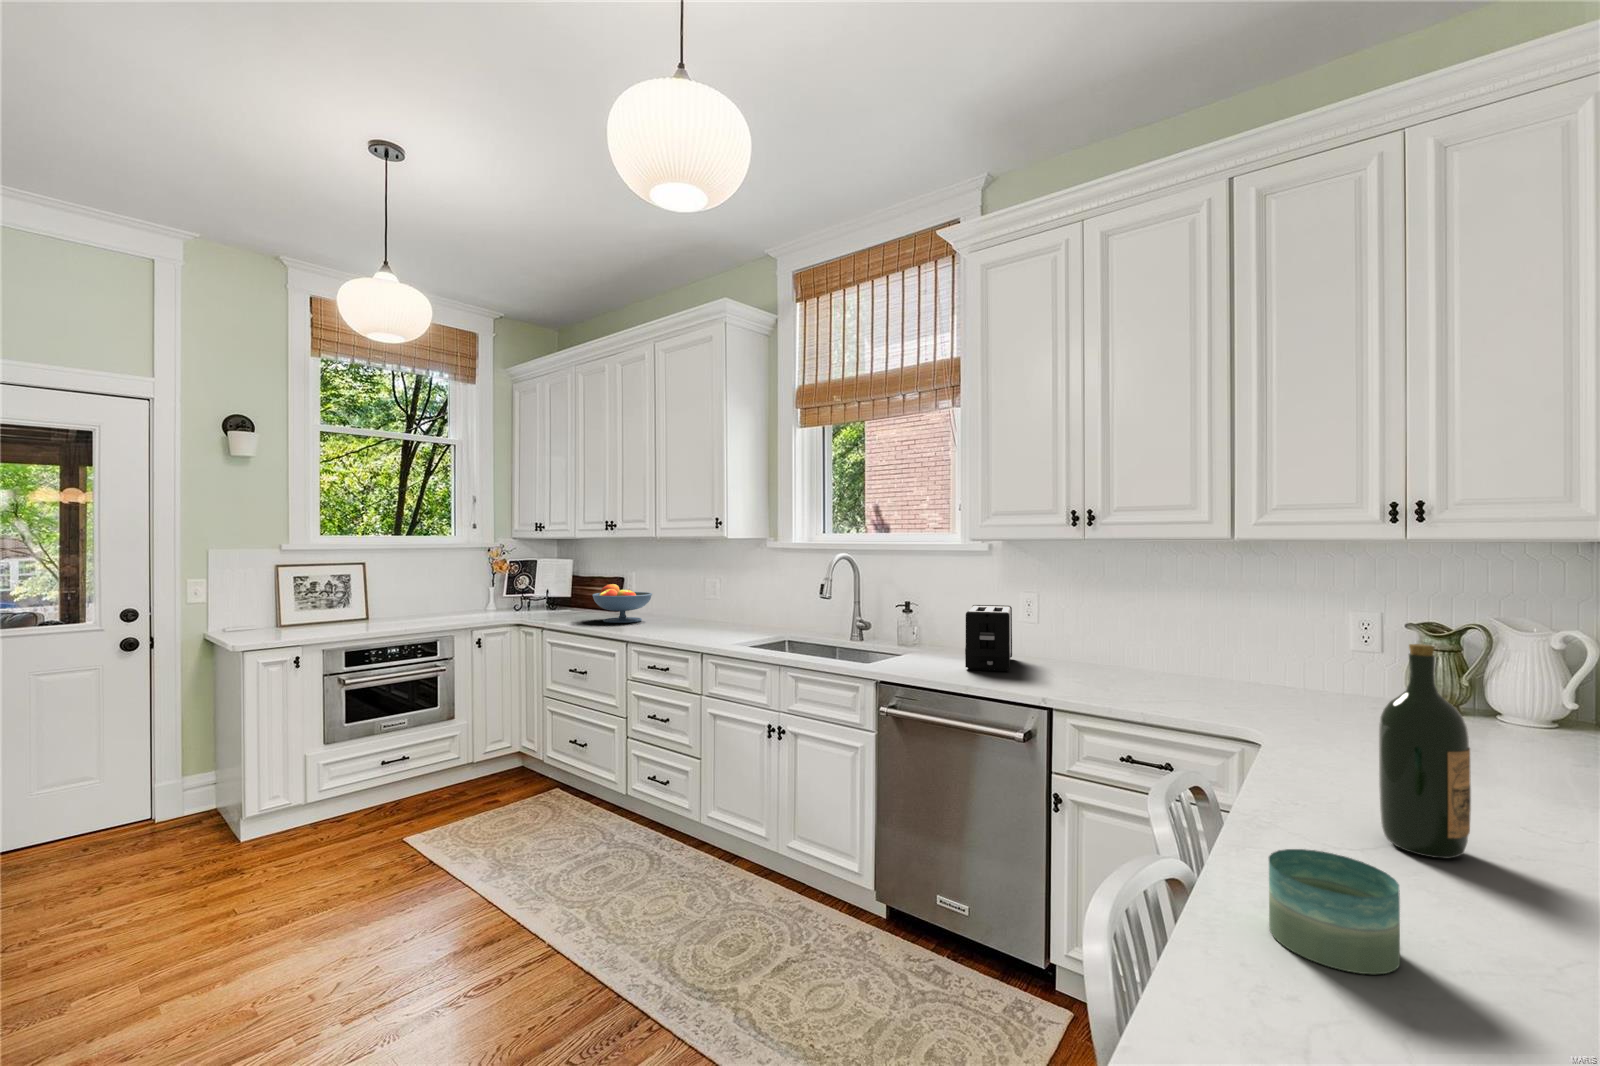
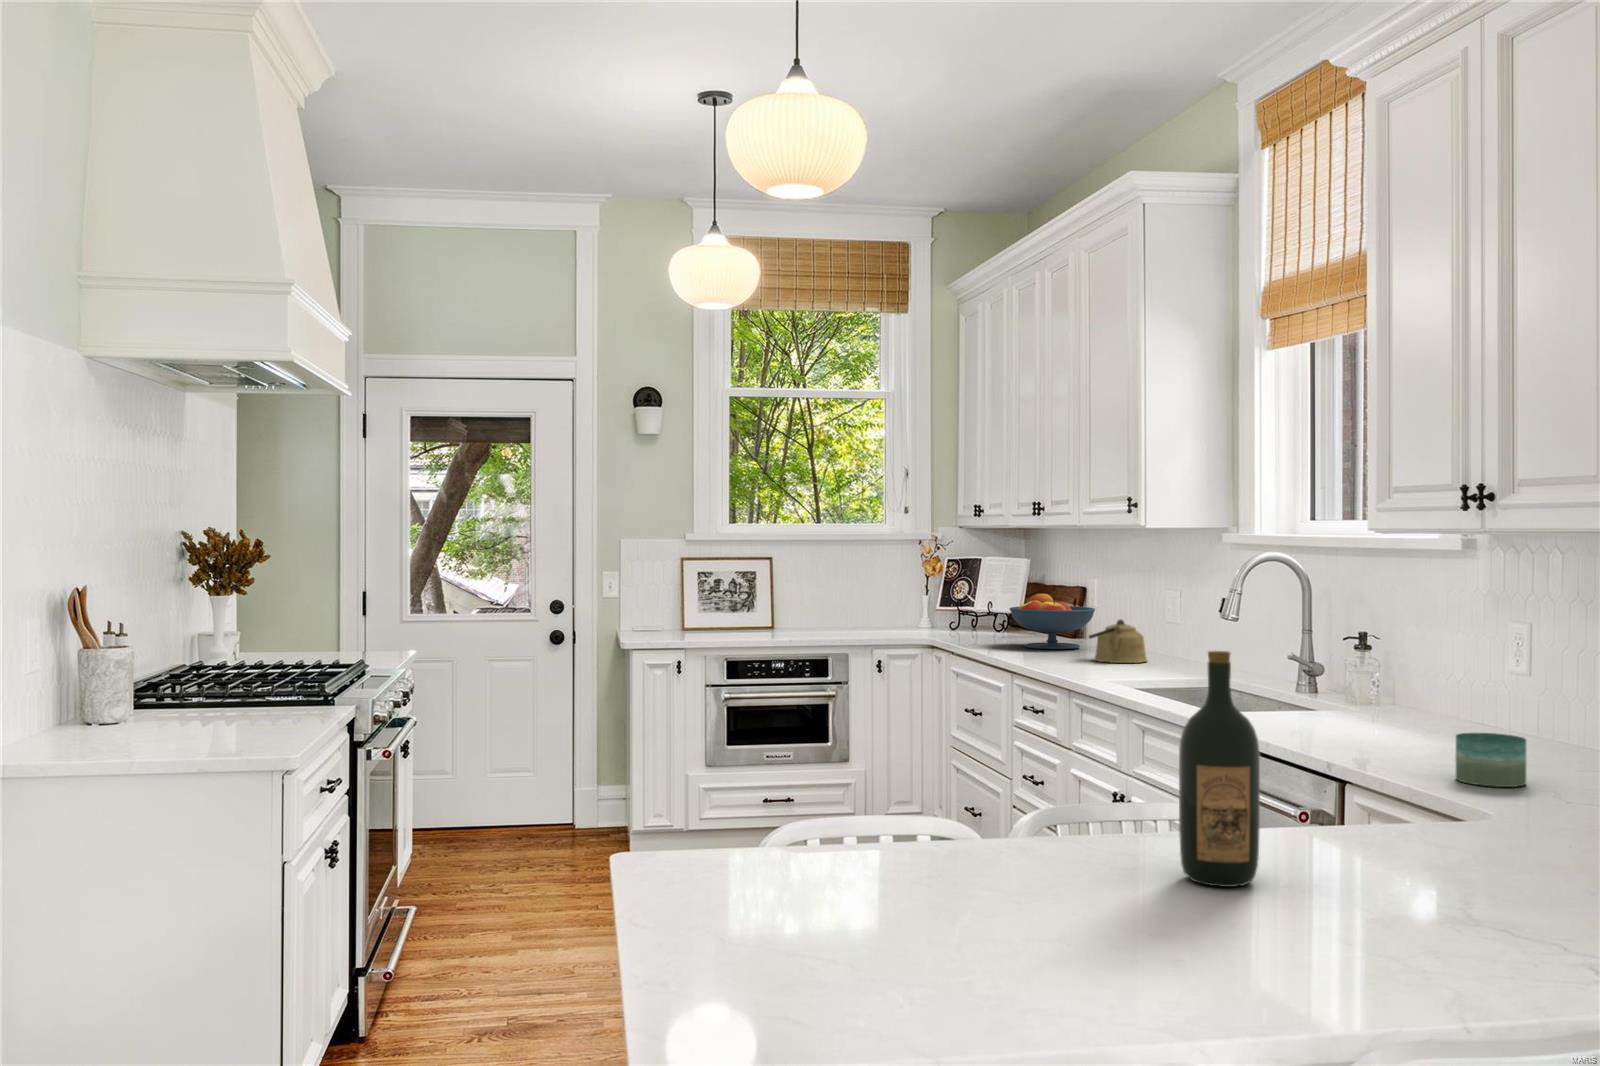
kettle: none [673,600,711,630] -> present [1089,619,1147,663]
toaster: present [965,605,1012,671] -> none [1338,637,1481,738]
candle: present [1269,849,1400,974] -> present [1456,733,1526,787]

